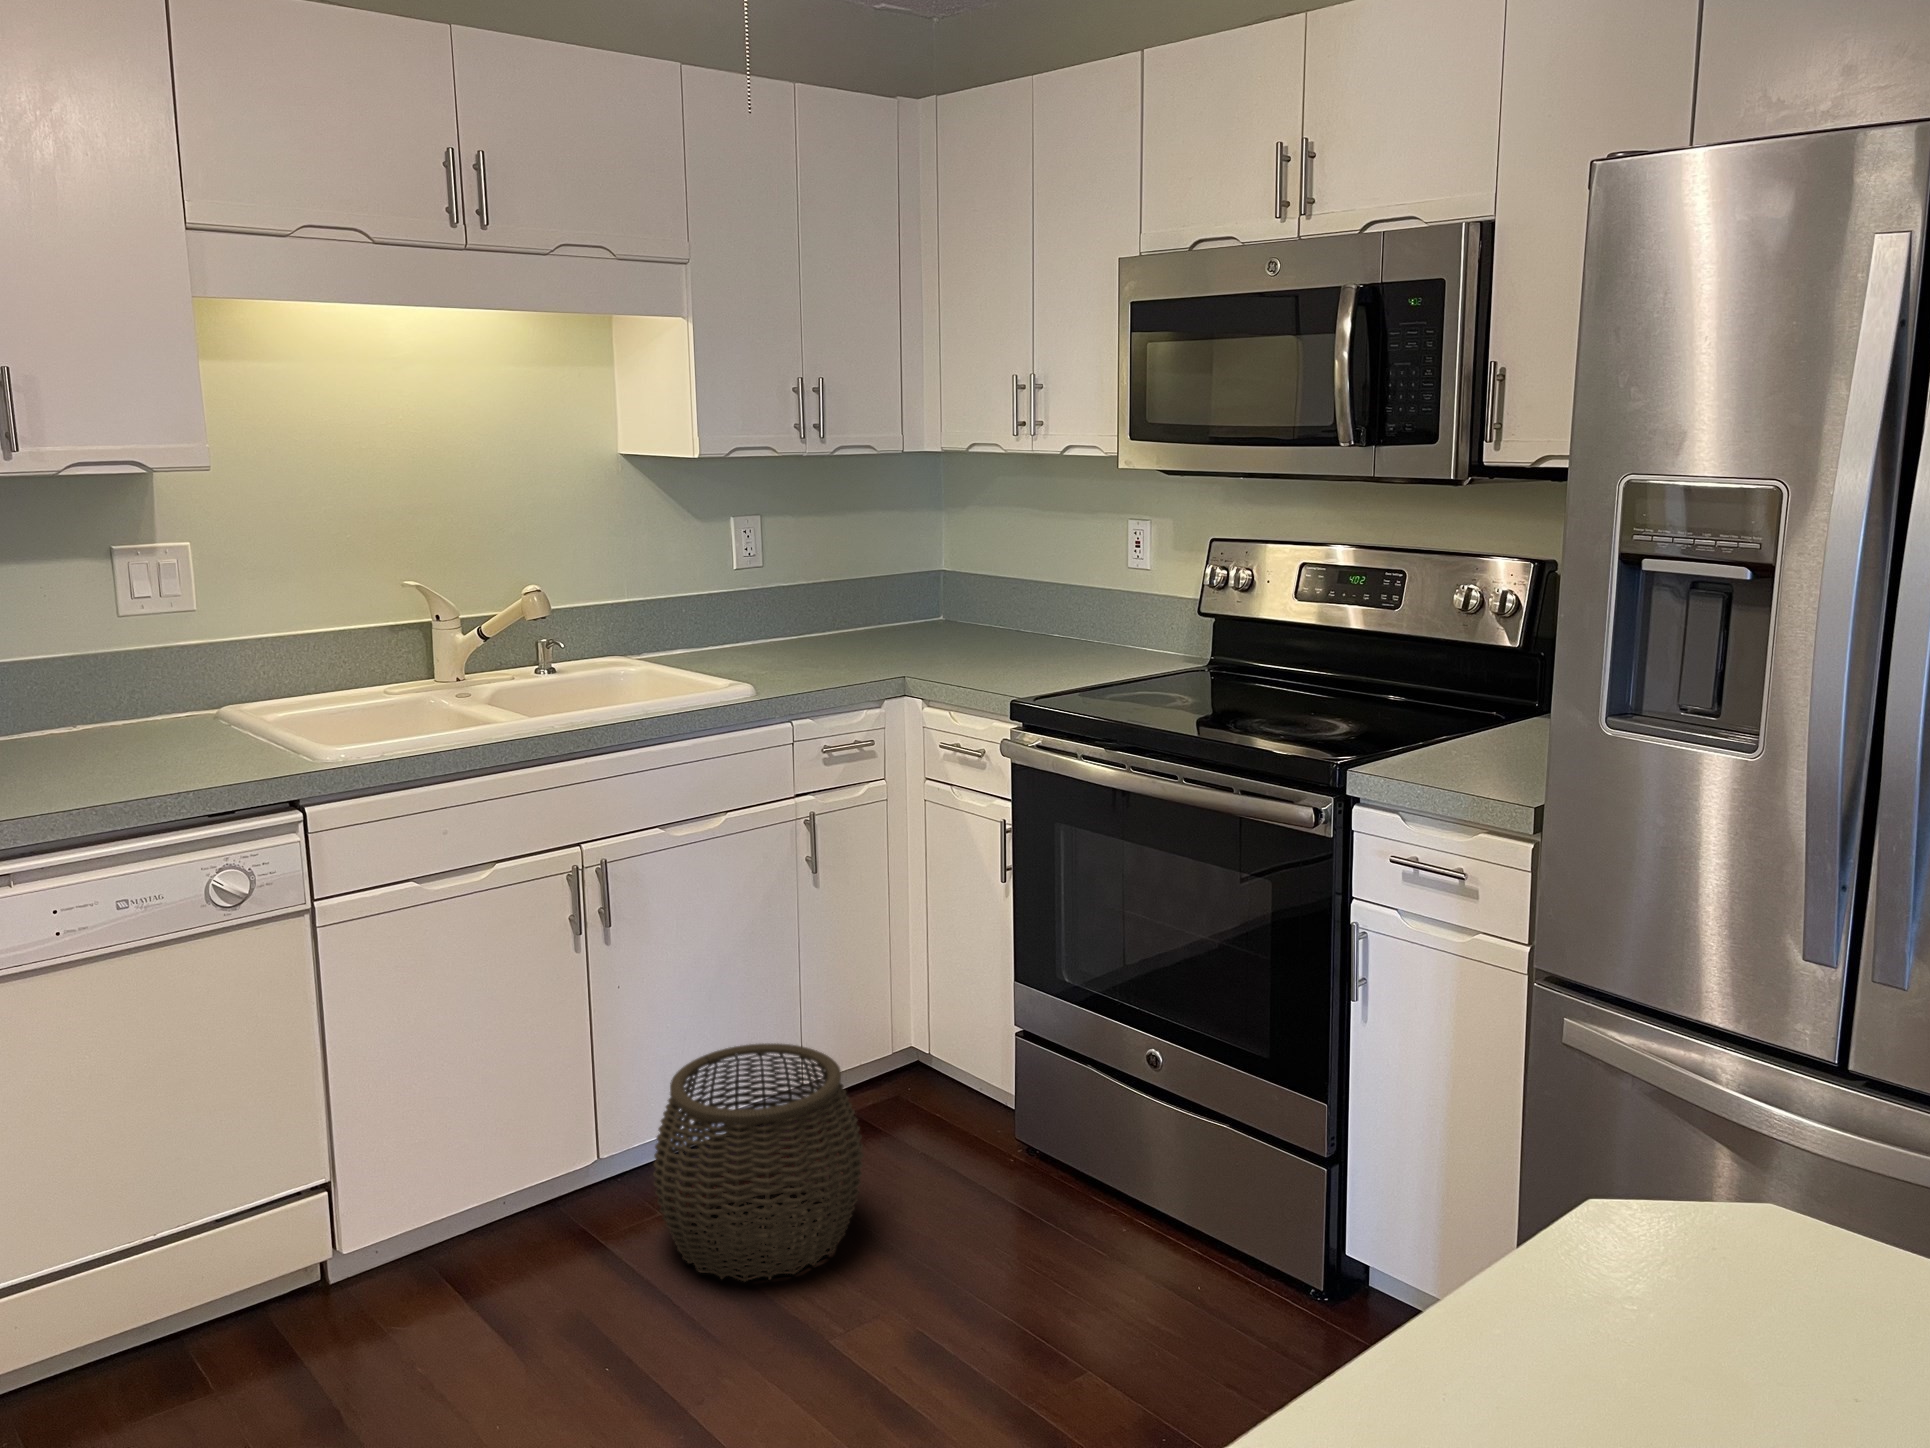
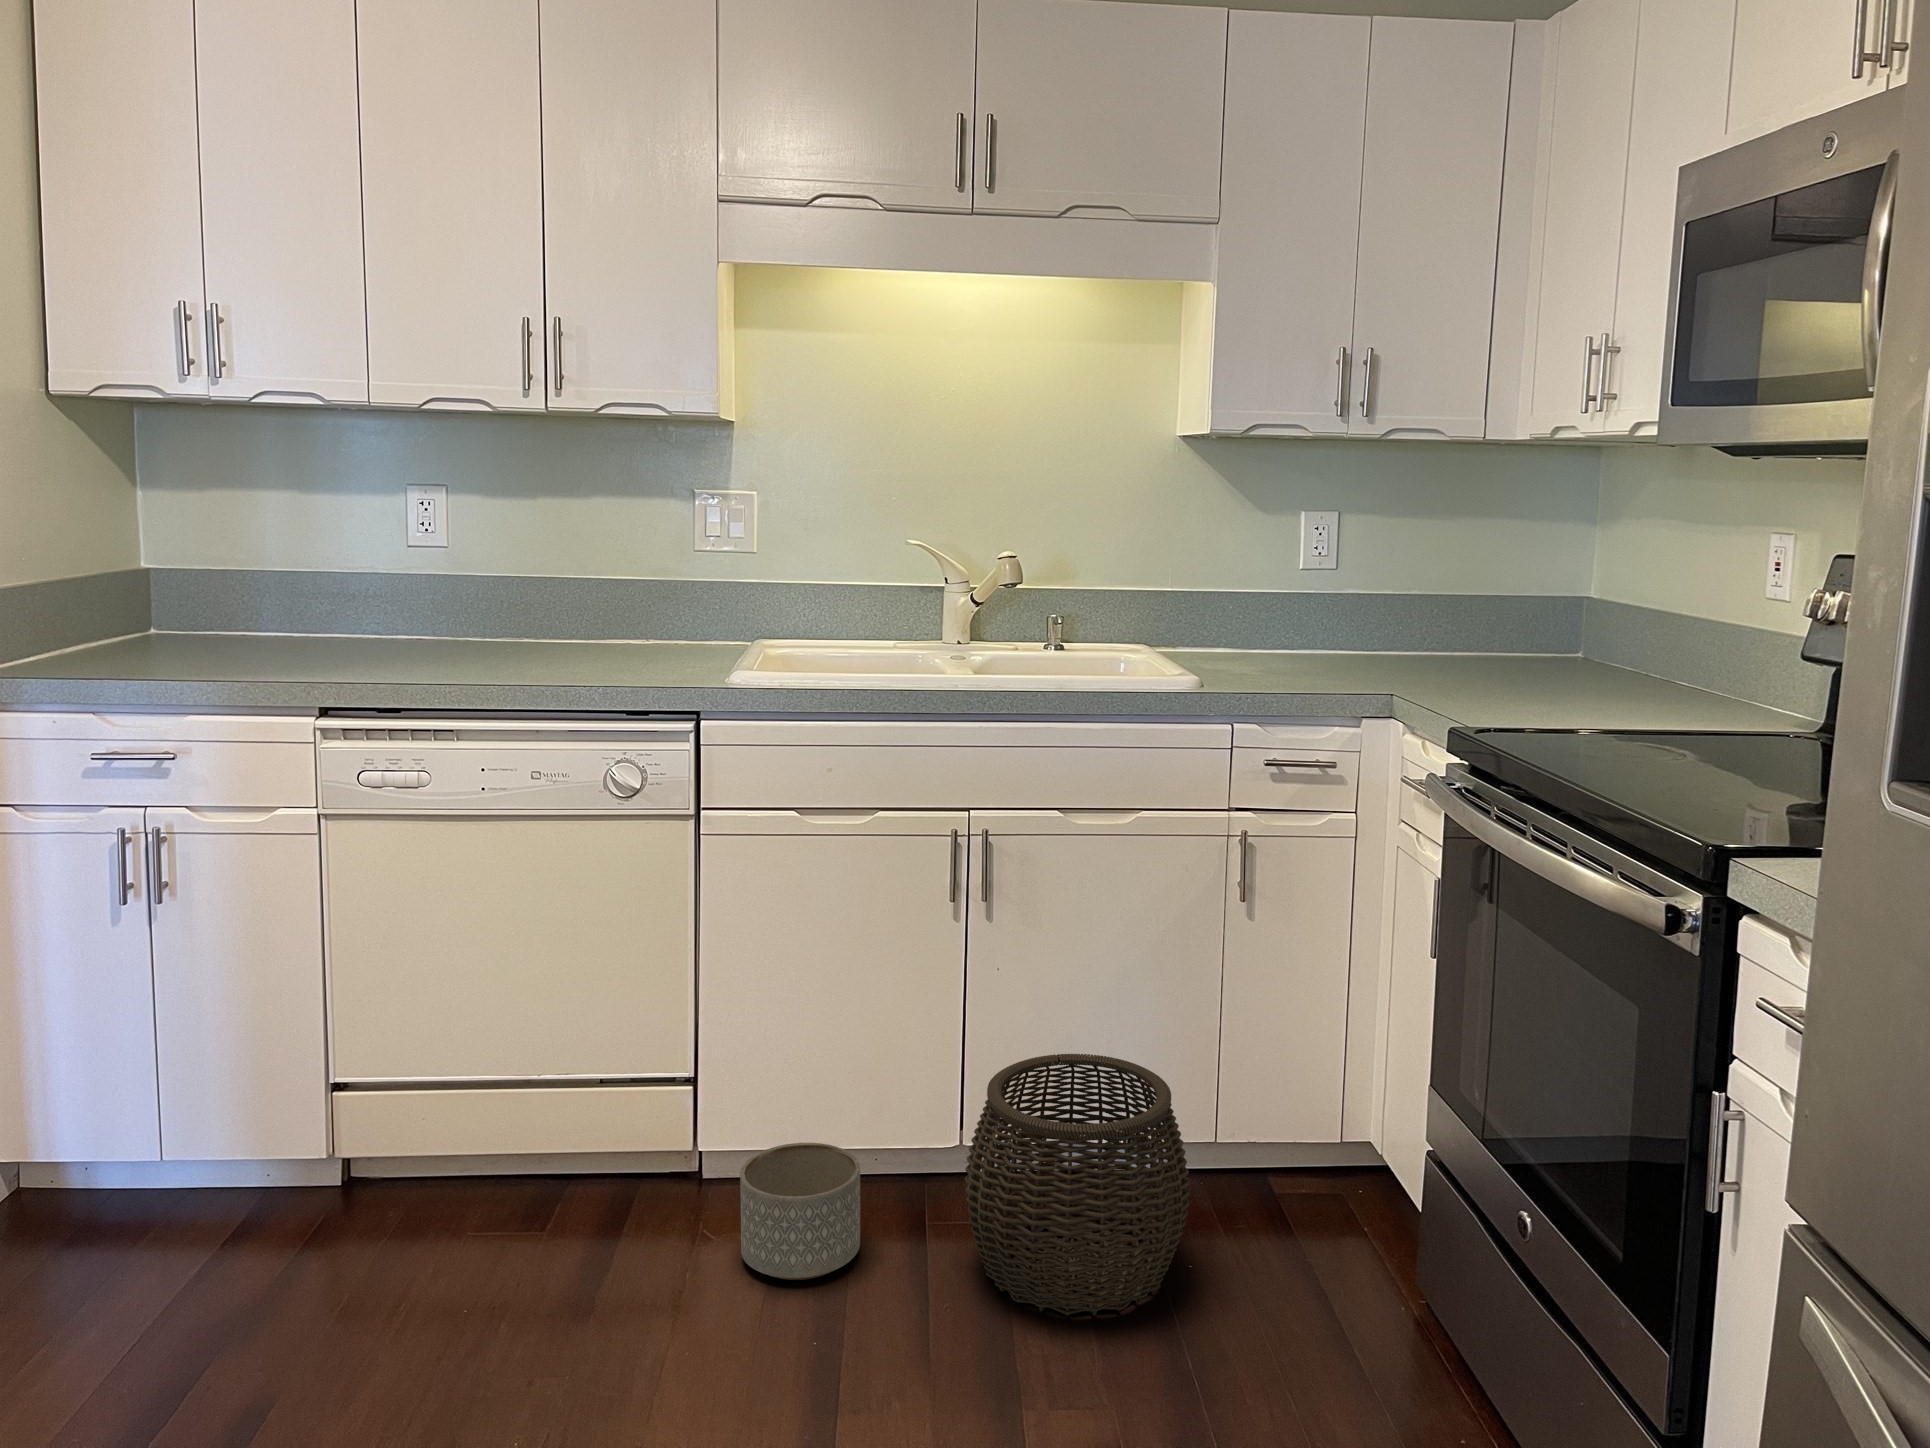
planter: none [438,1210,570,1355] -> present [740,1143,860,1280]

